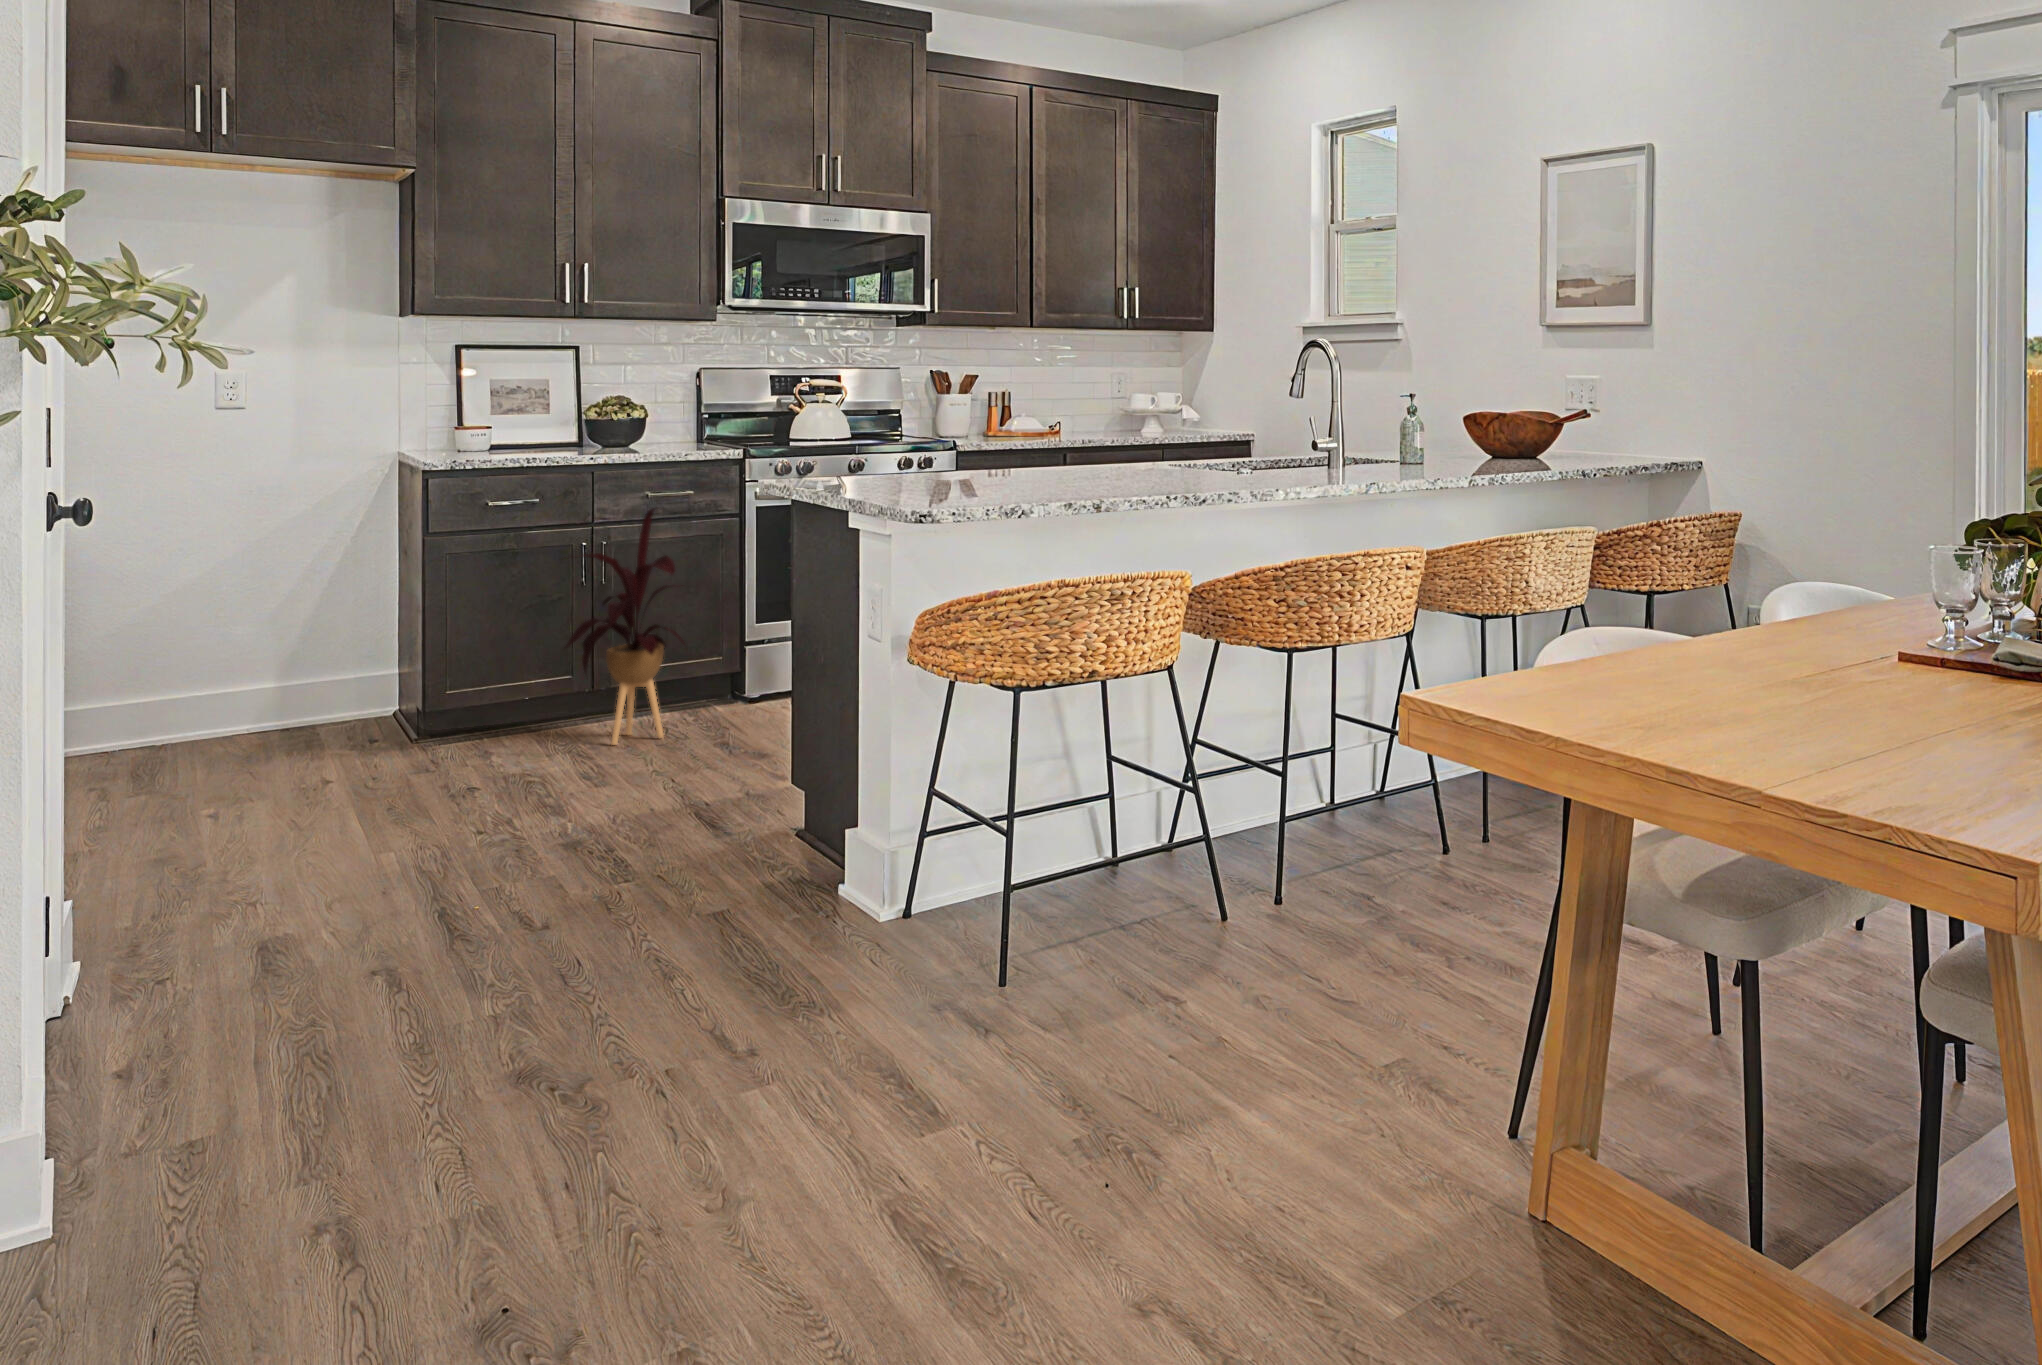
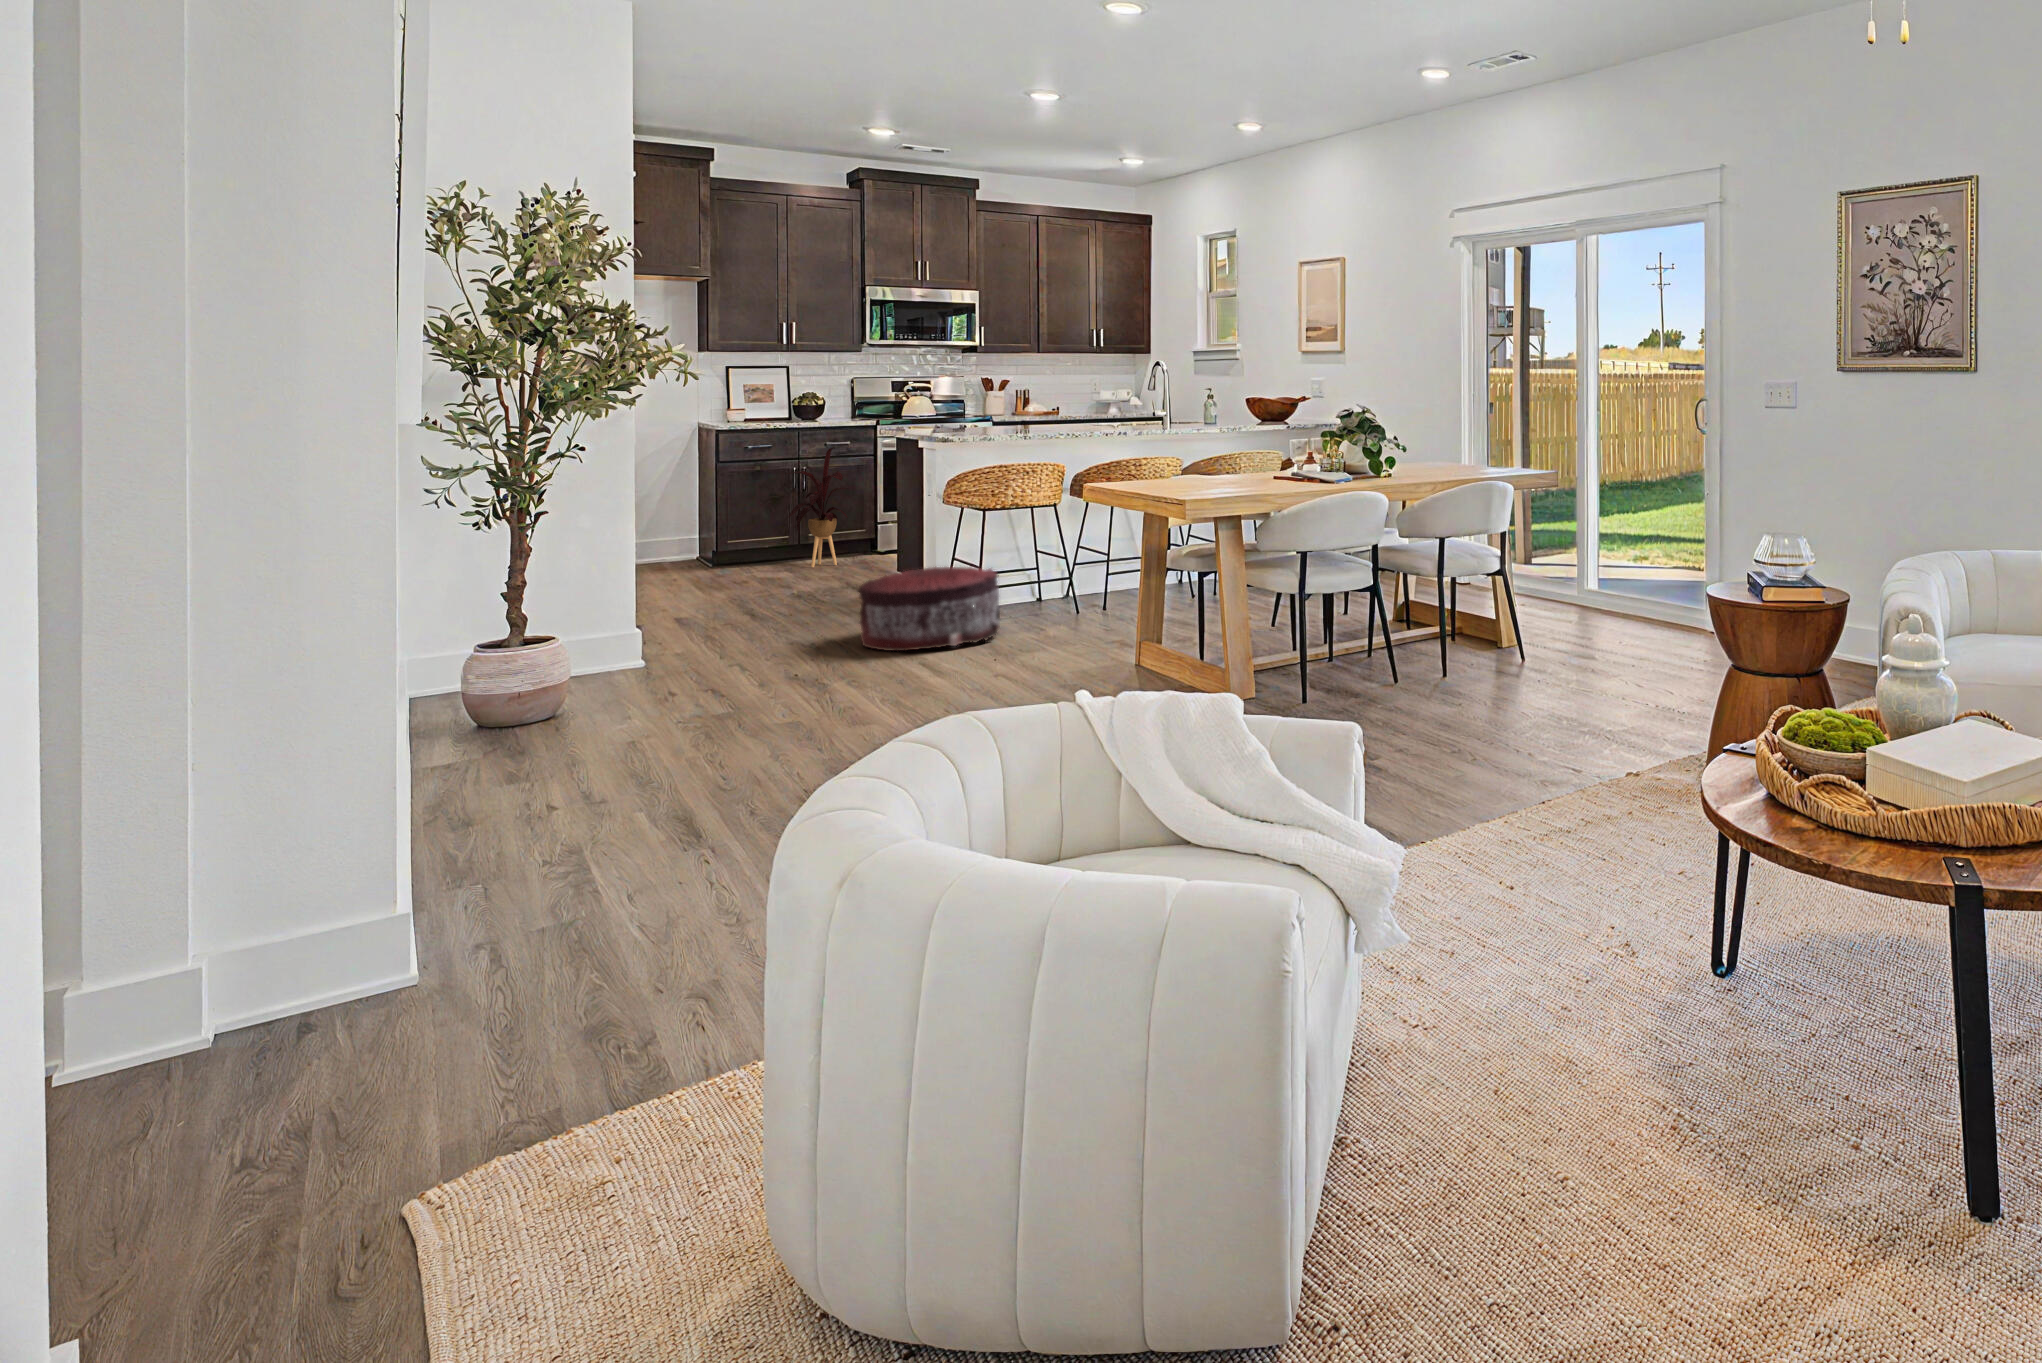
pouf: none [701,841,1077,1142] -> present [859,567,1000,651]

